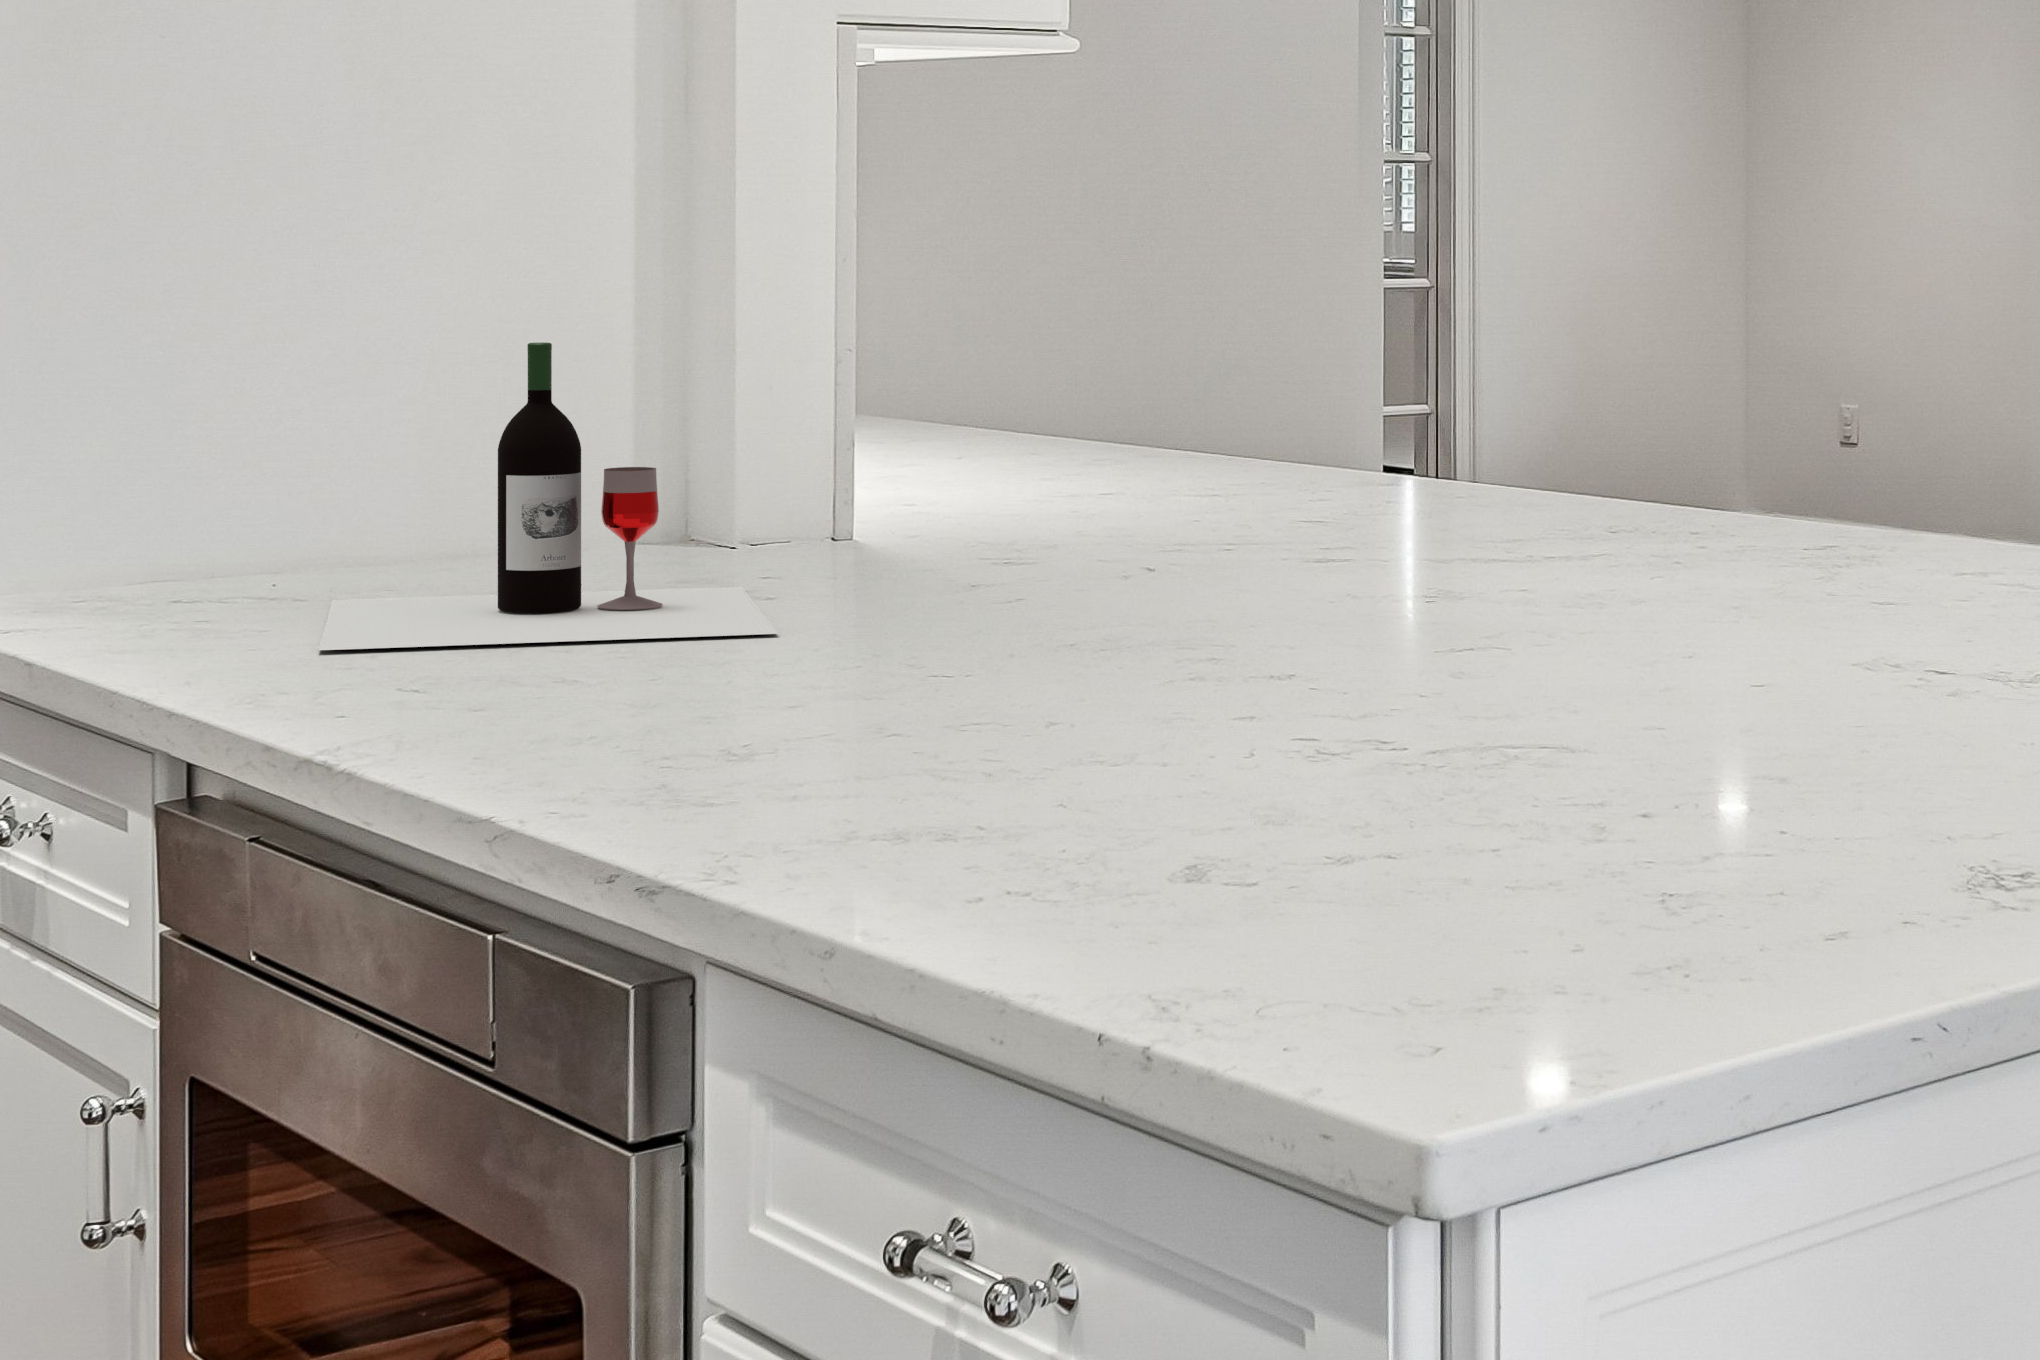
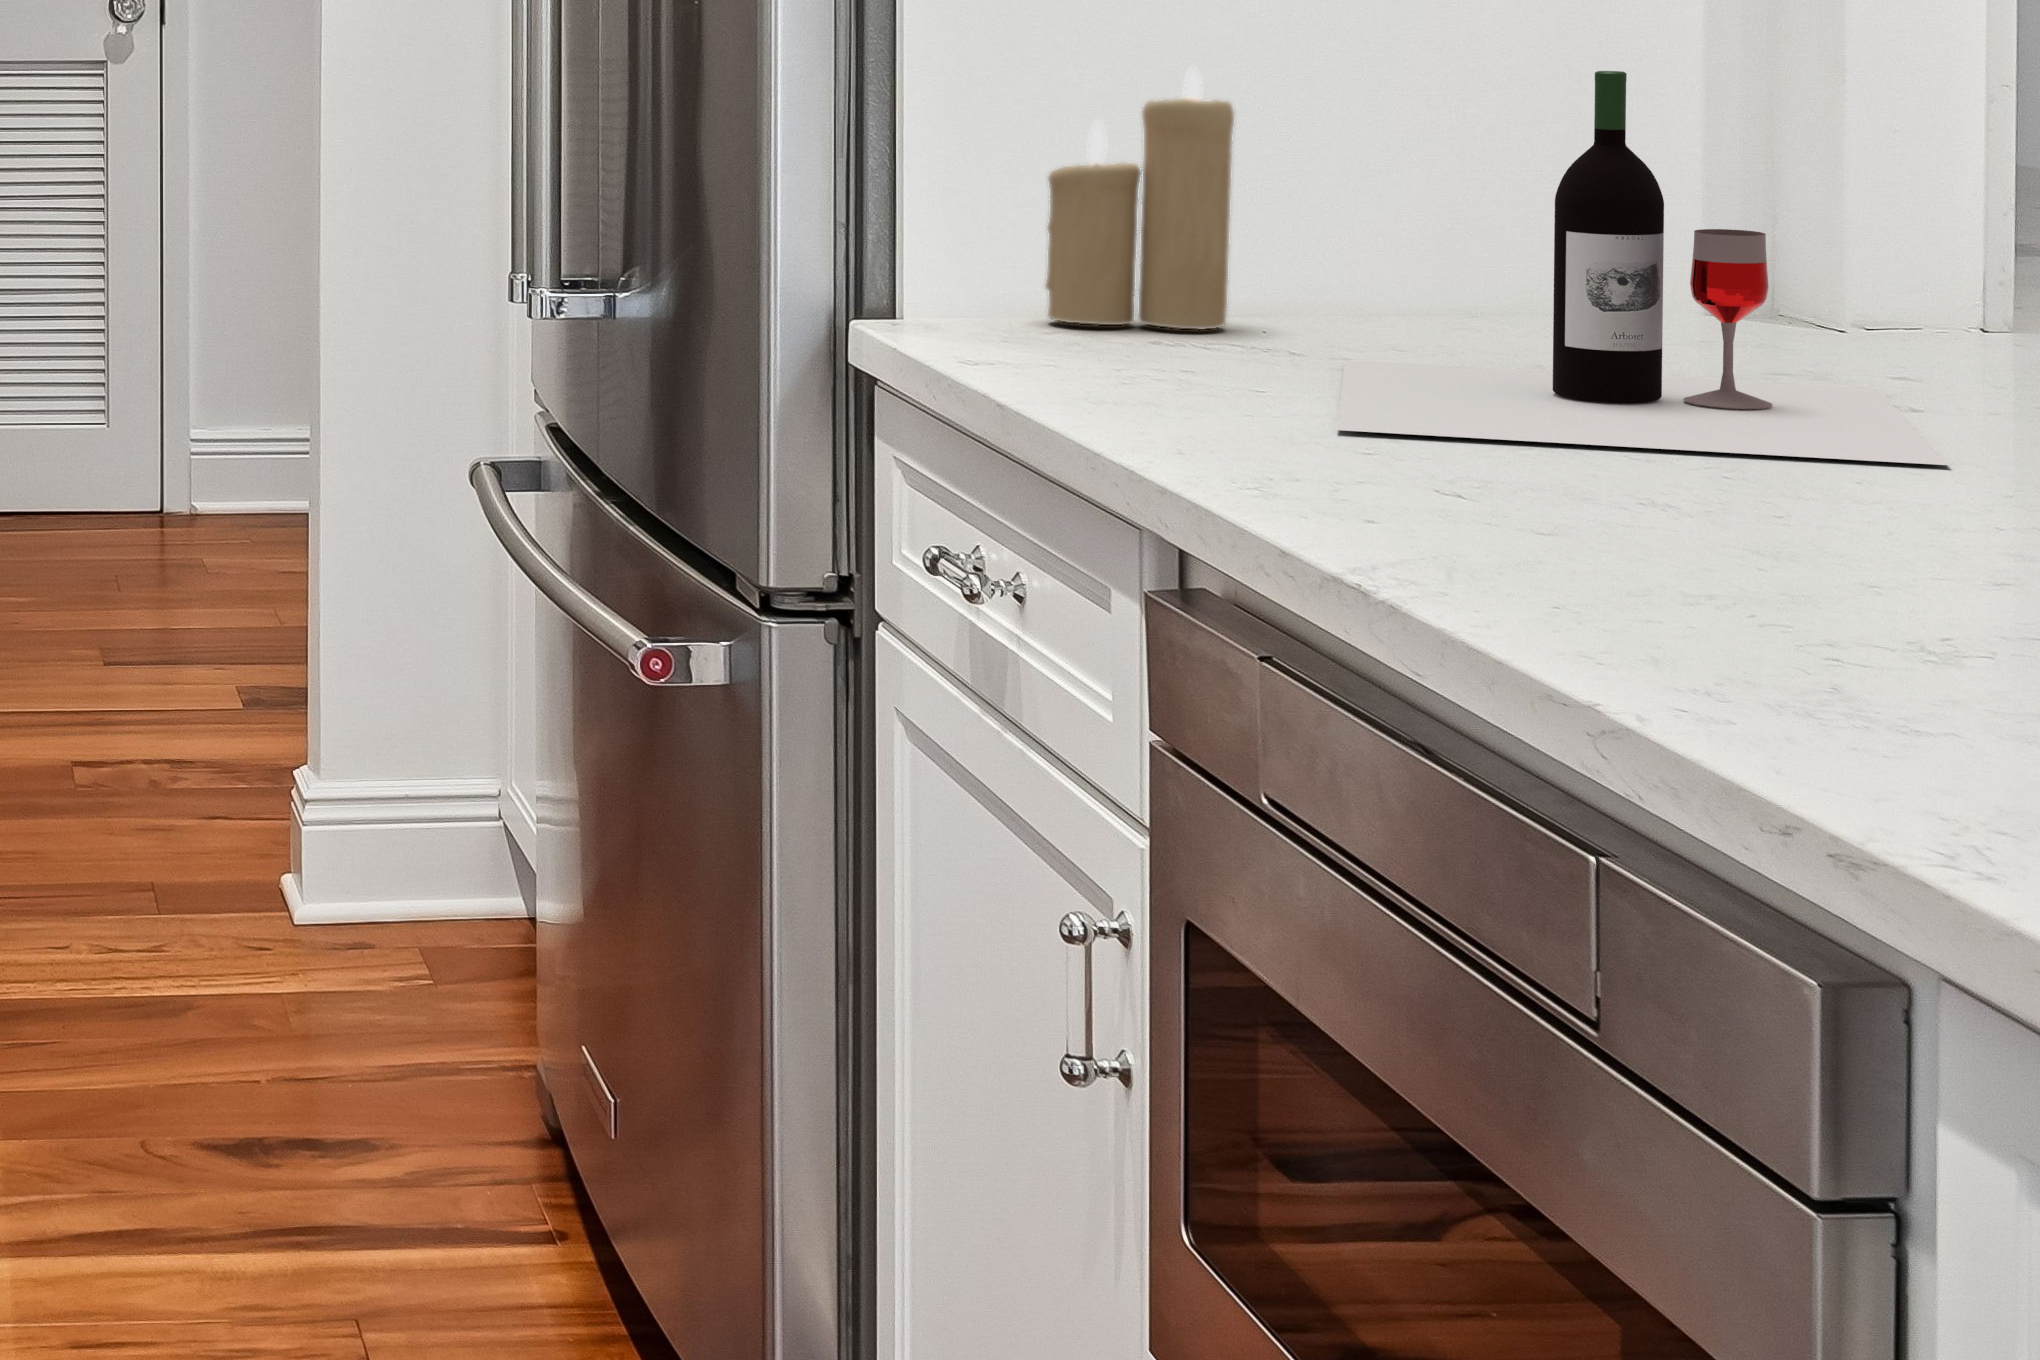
candle: none [68,354,239,589] -> present [1046,68,1234,329]

